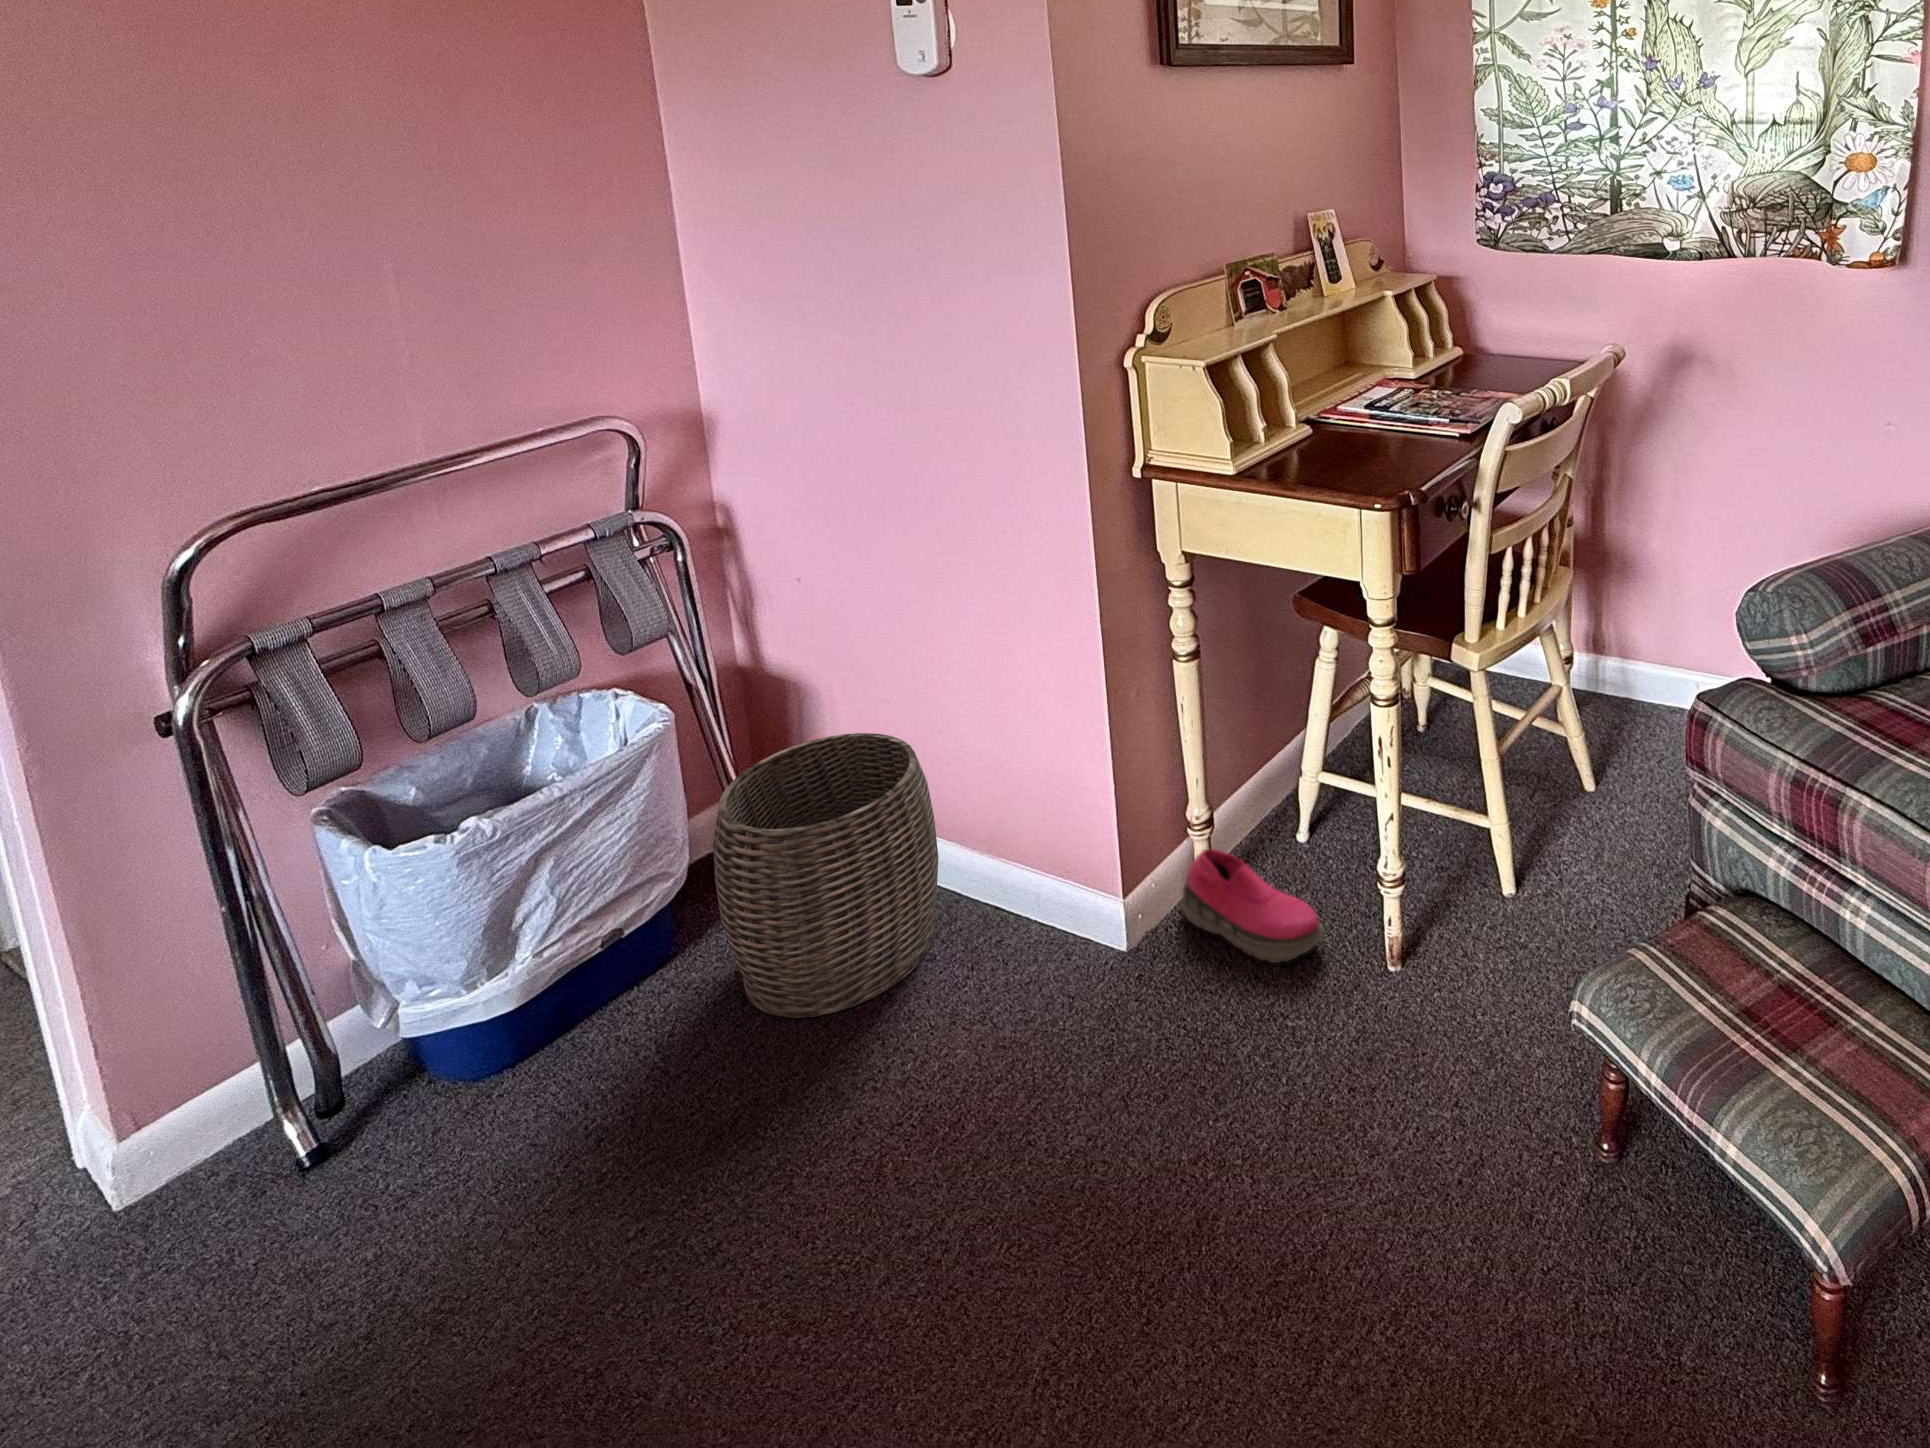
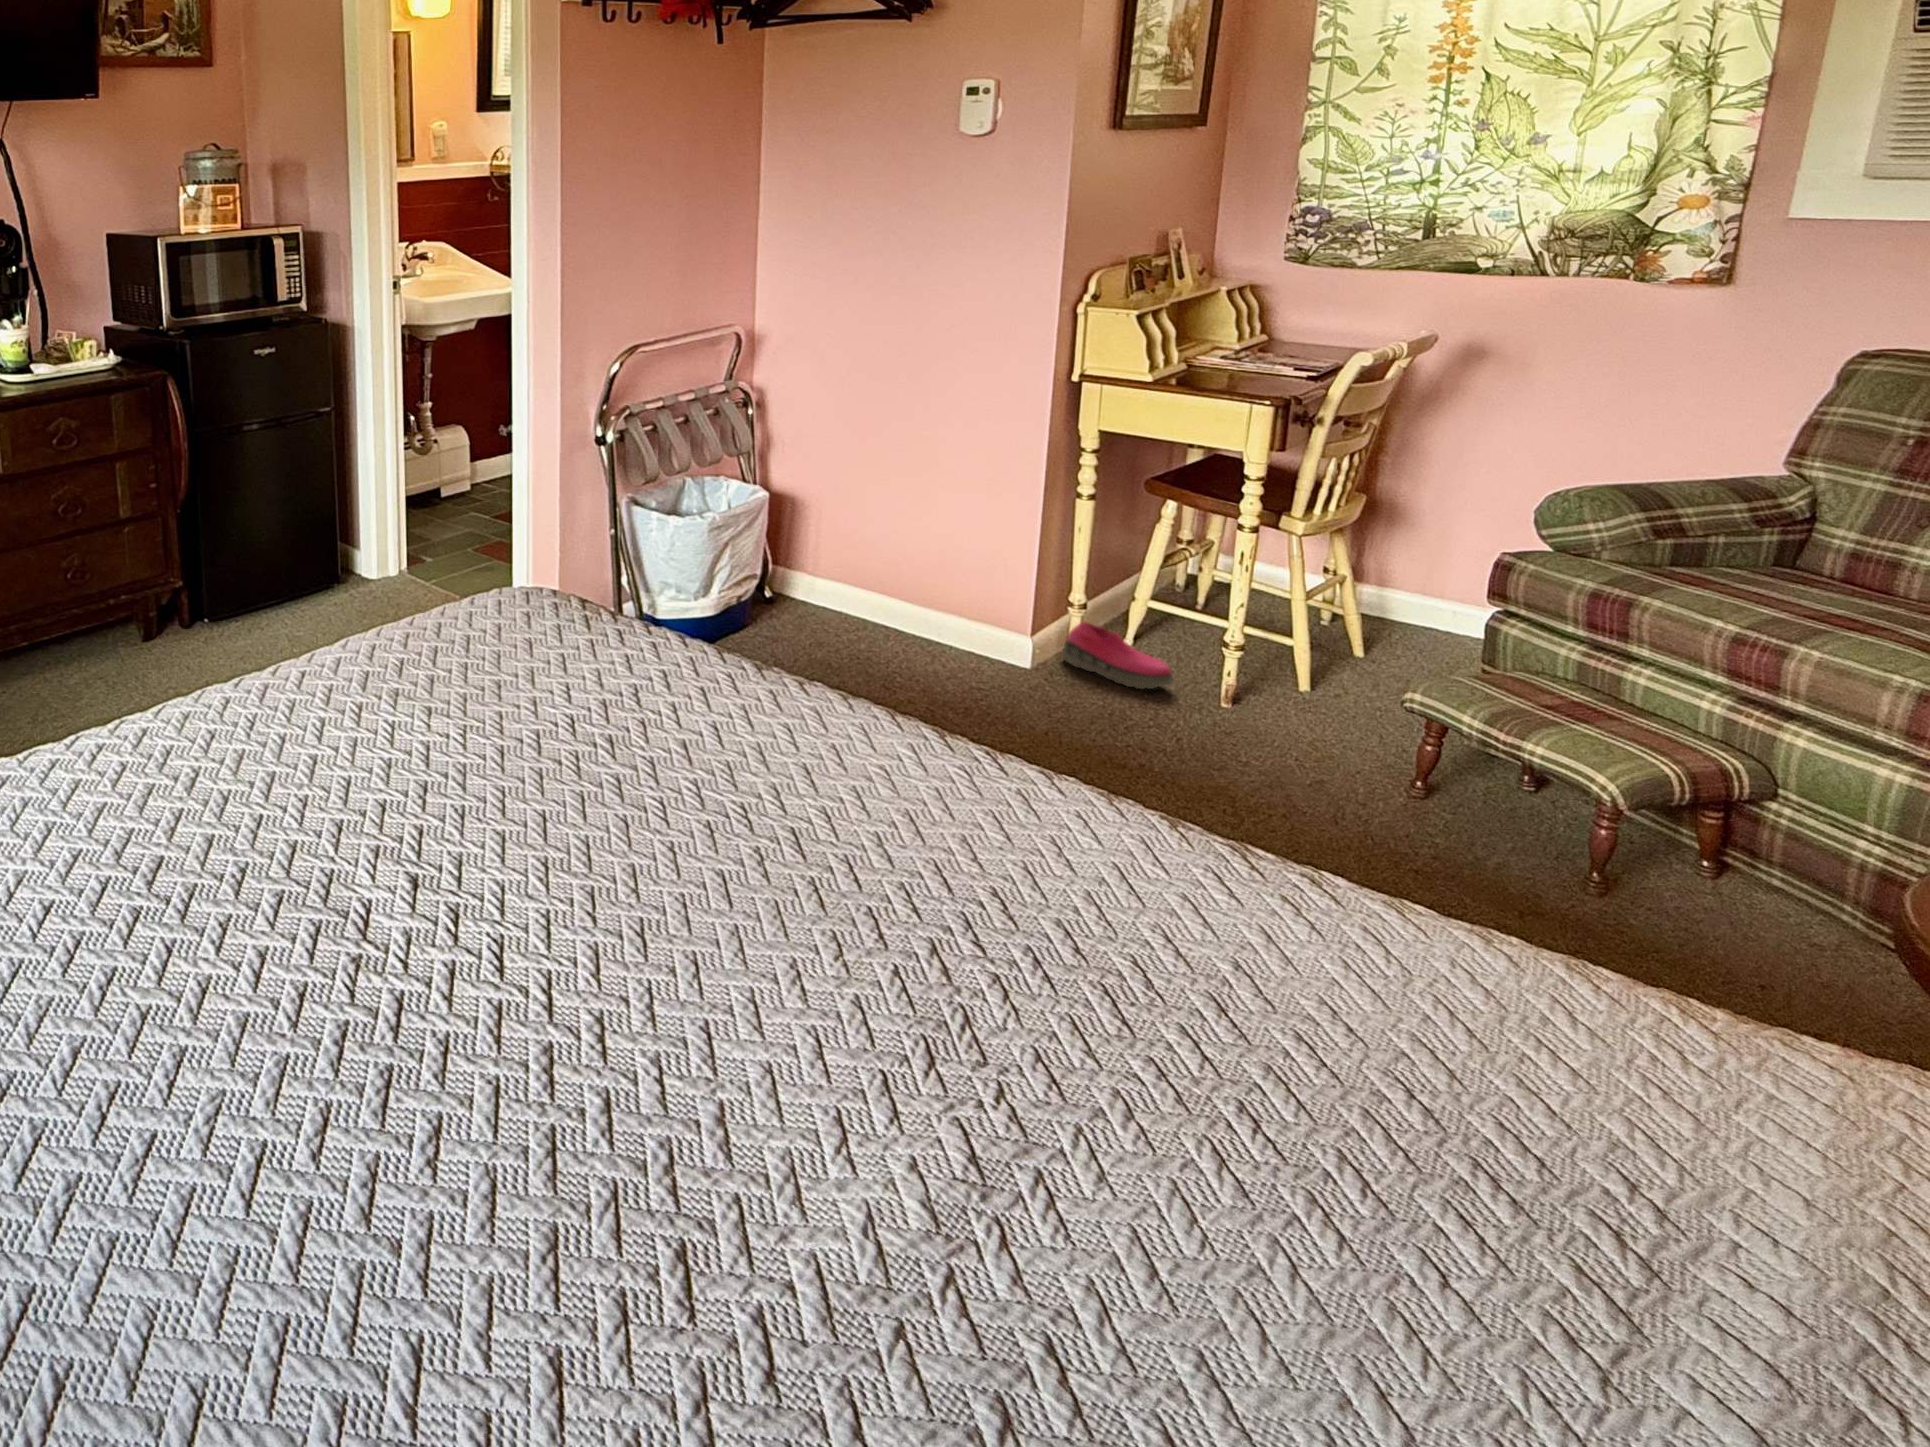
woven basket: present [713,733,938,1018] -> none [792,520,912,661]

